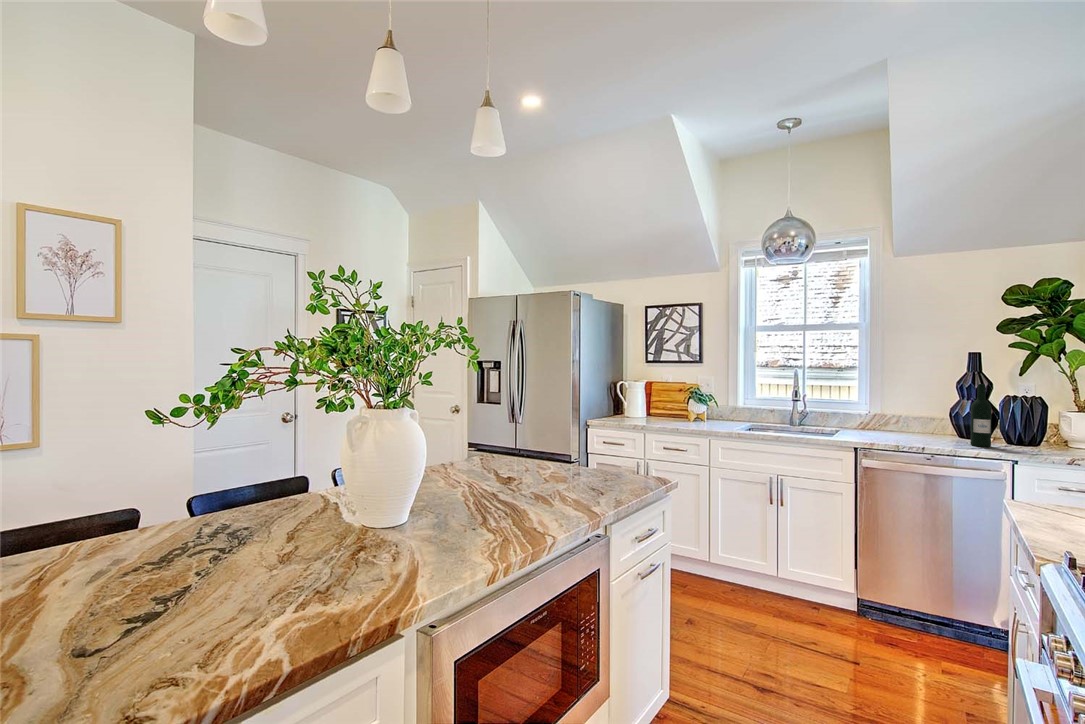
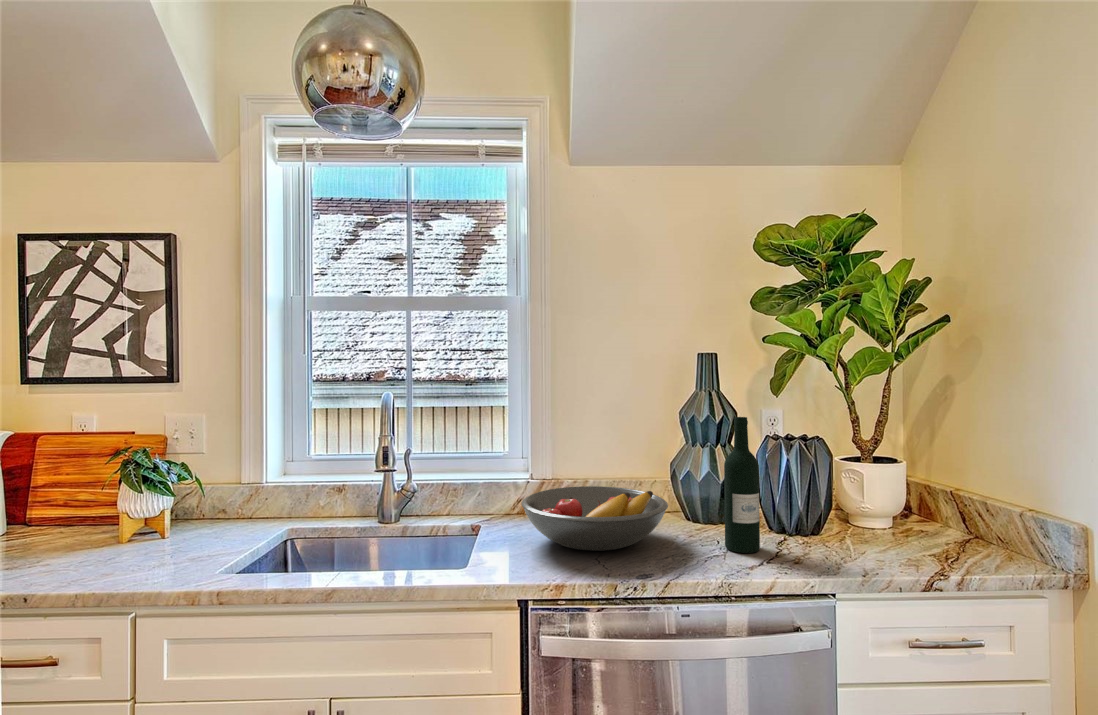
fruit bowl: none [860,416,939,439] -> present [521,486,668,551]

